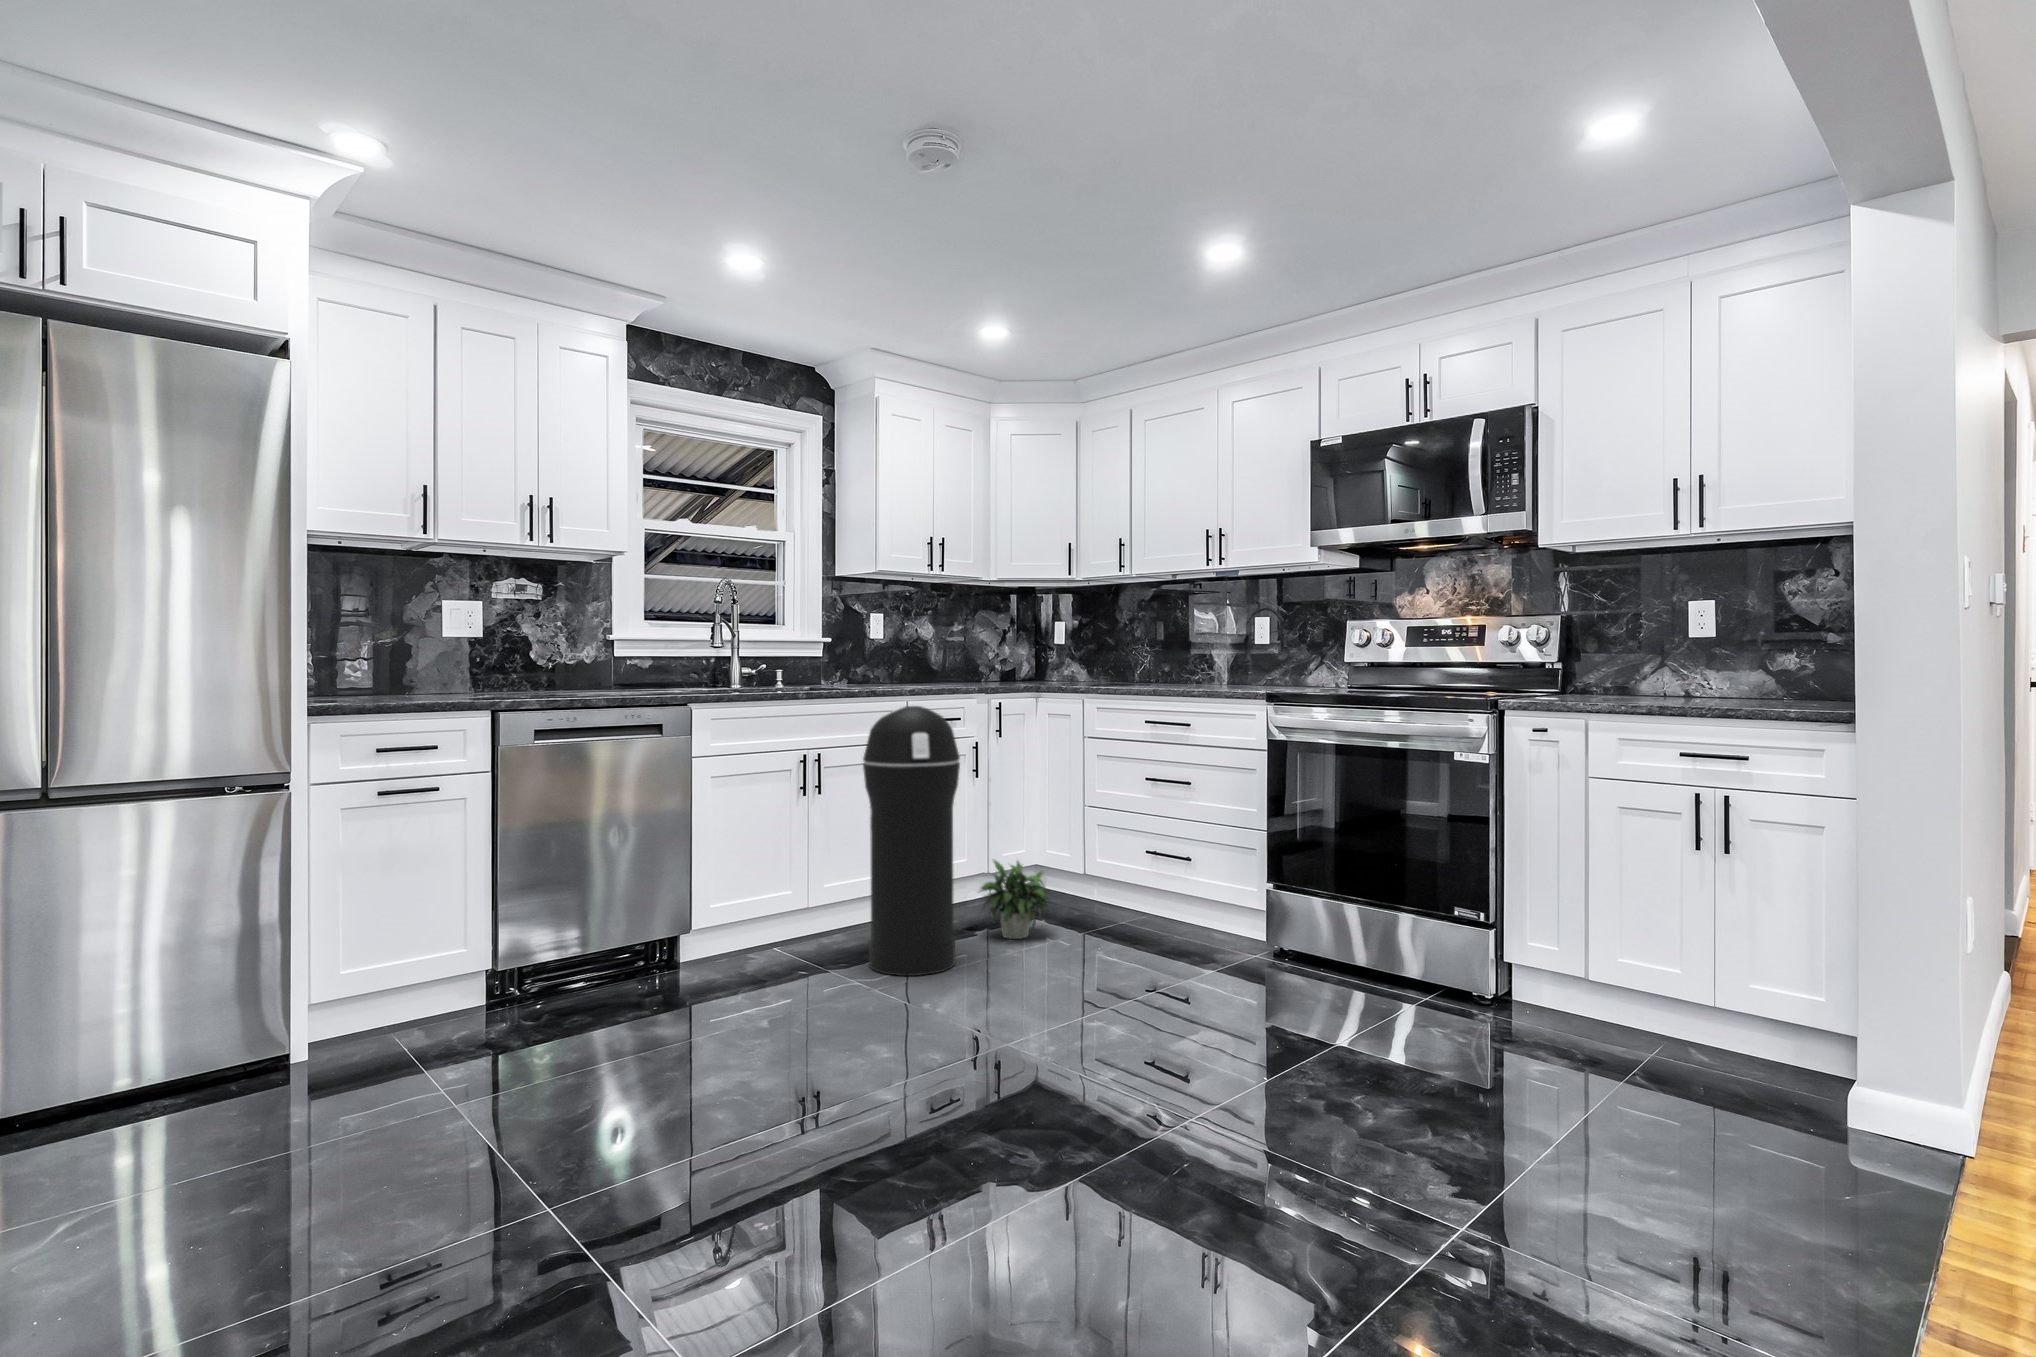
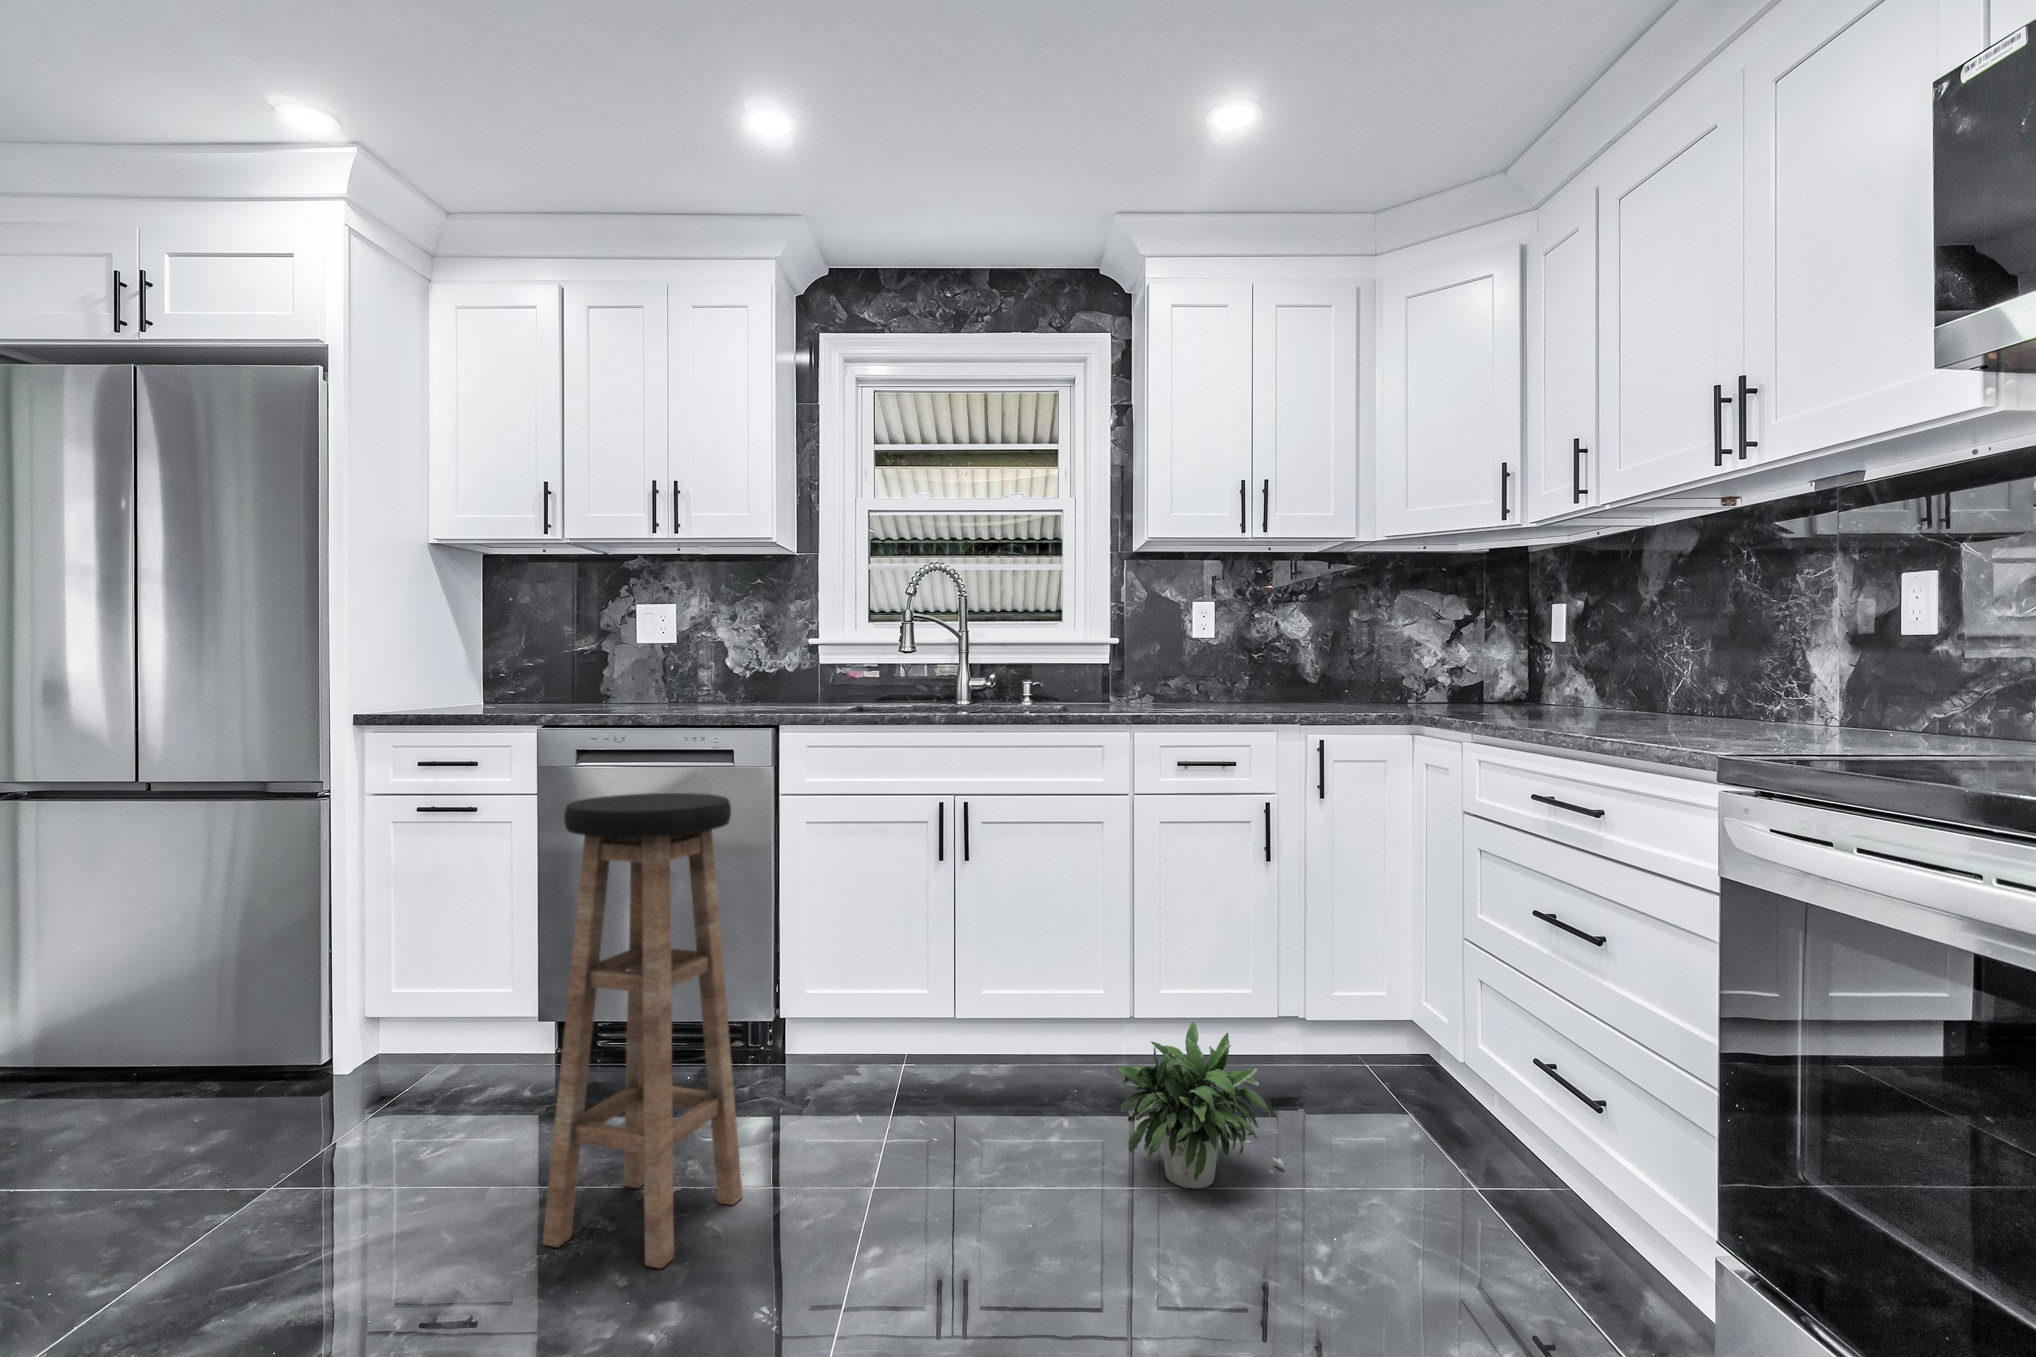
trash can: present [863,706,960,976] -> none [859,745,1023,1216]
bar stool: none [755,742,864,1030] -> present [543,793,742,1268]

